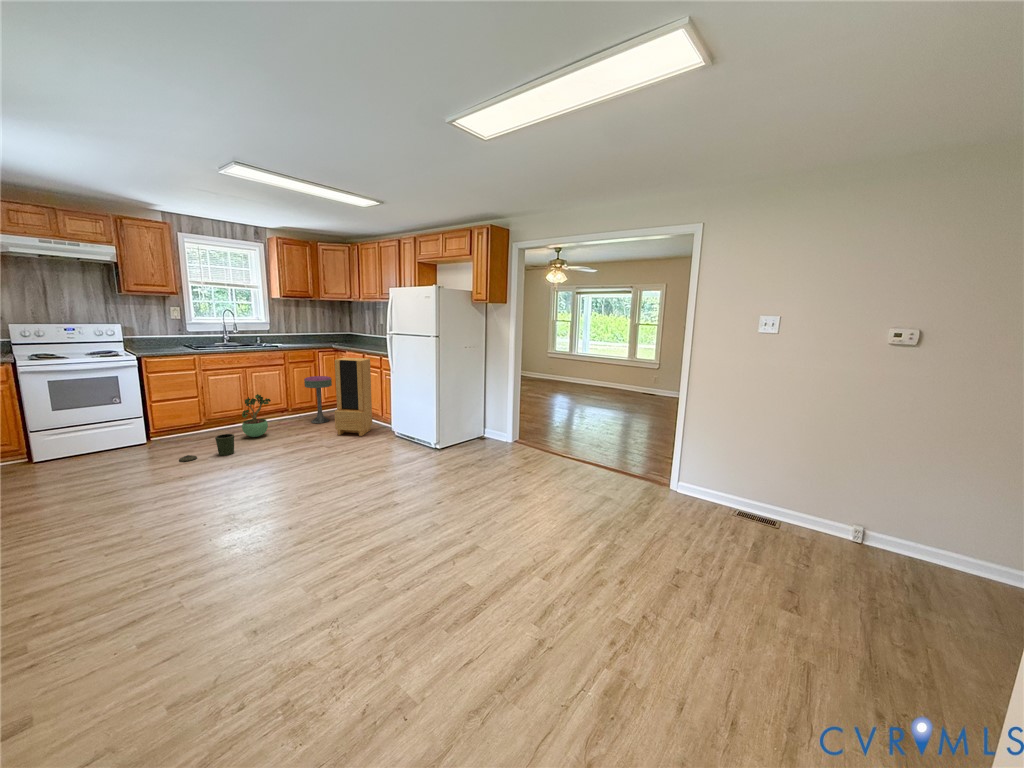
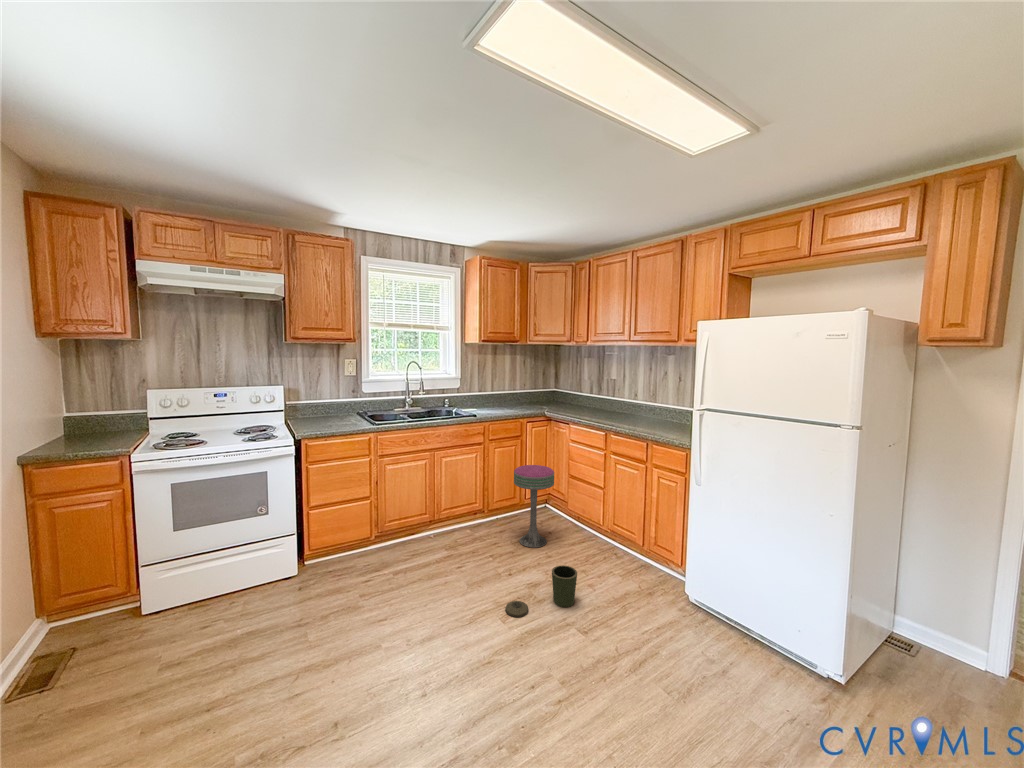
storage cabinet: present [335,358,372,436] -> none [578,443,640,601]
potted plant: present [242,394,271,437] -> none [428,504,472,580]
trash can: present [179,434,234,462] -> present [505,565,577,617]

